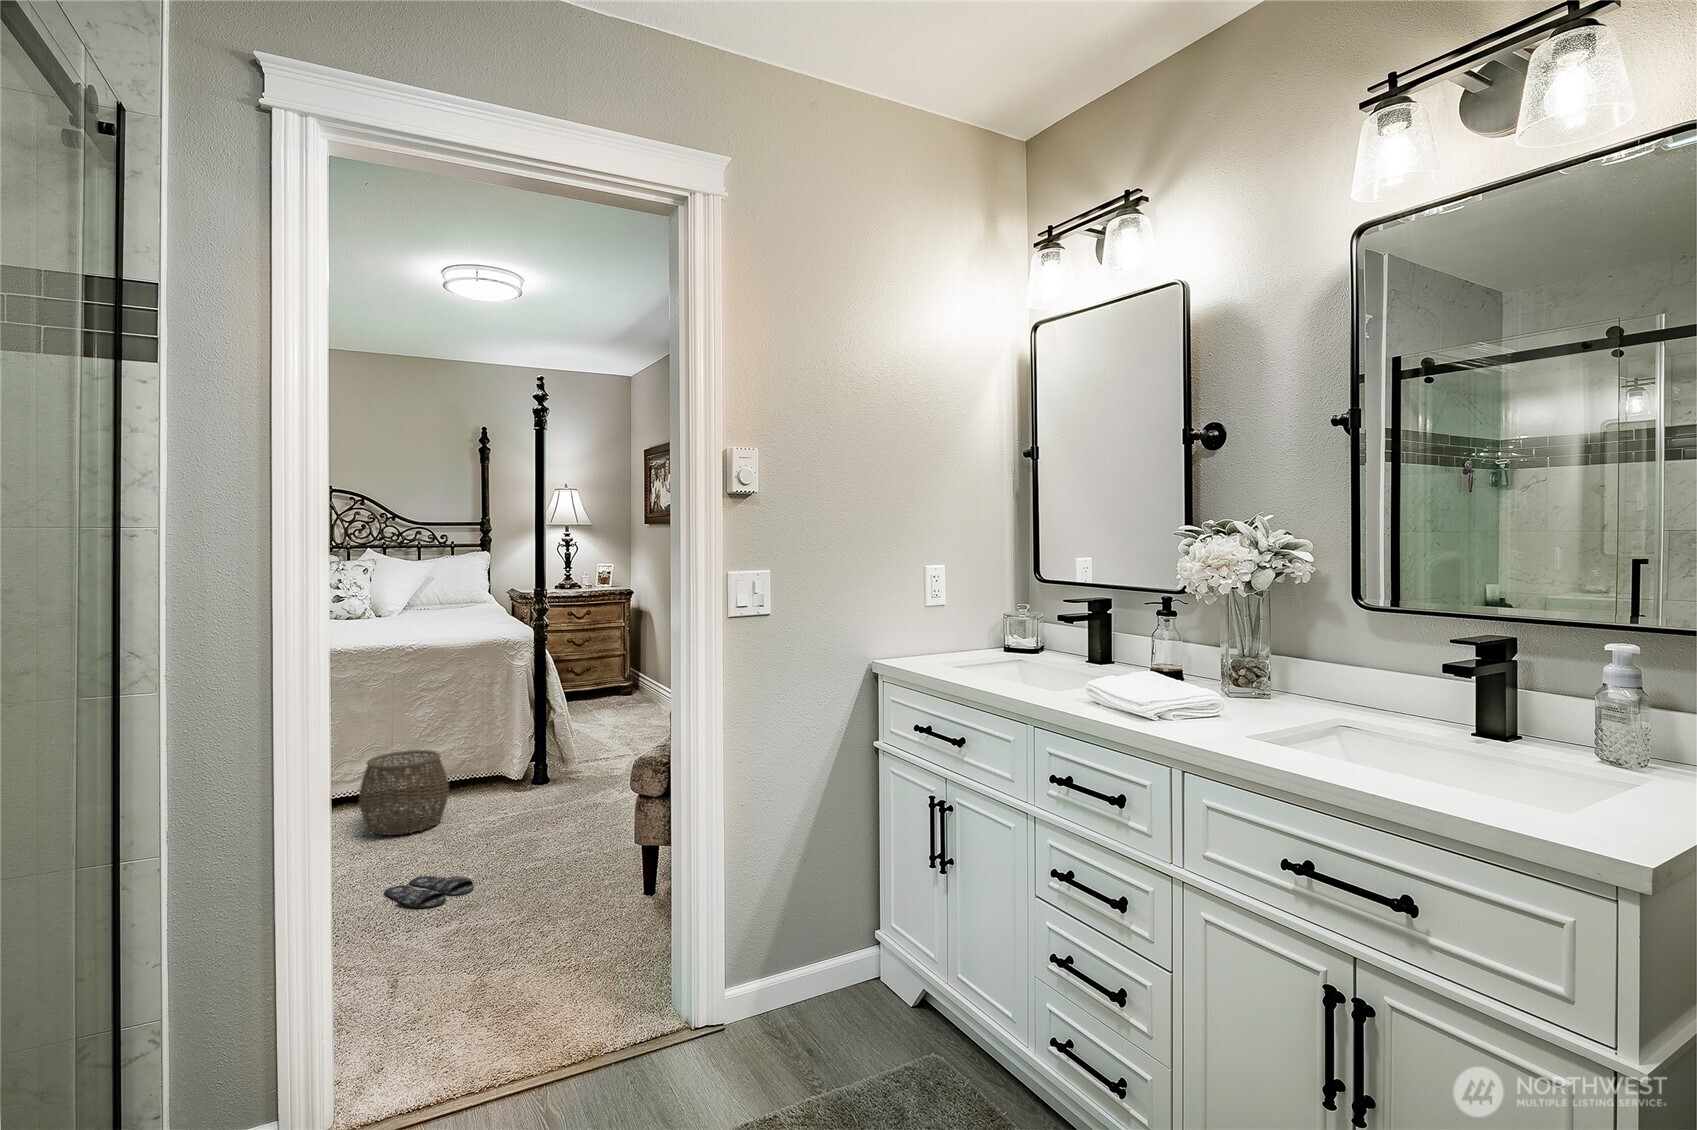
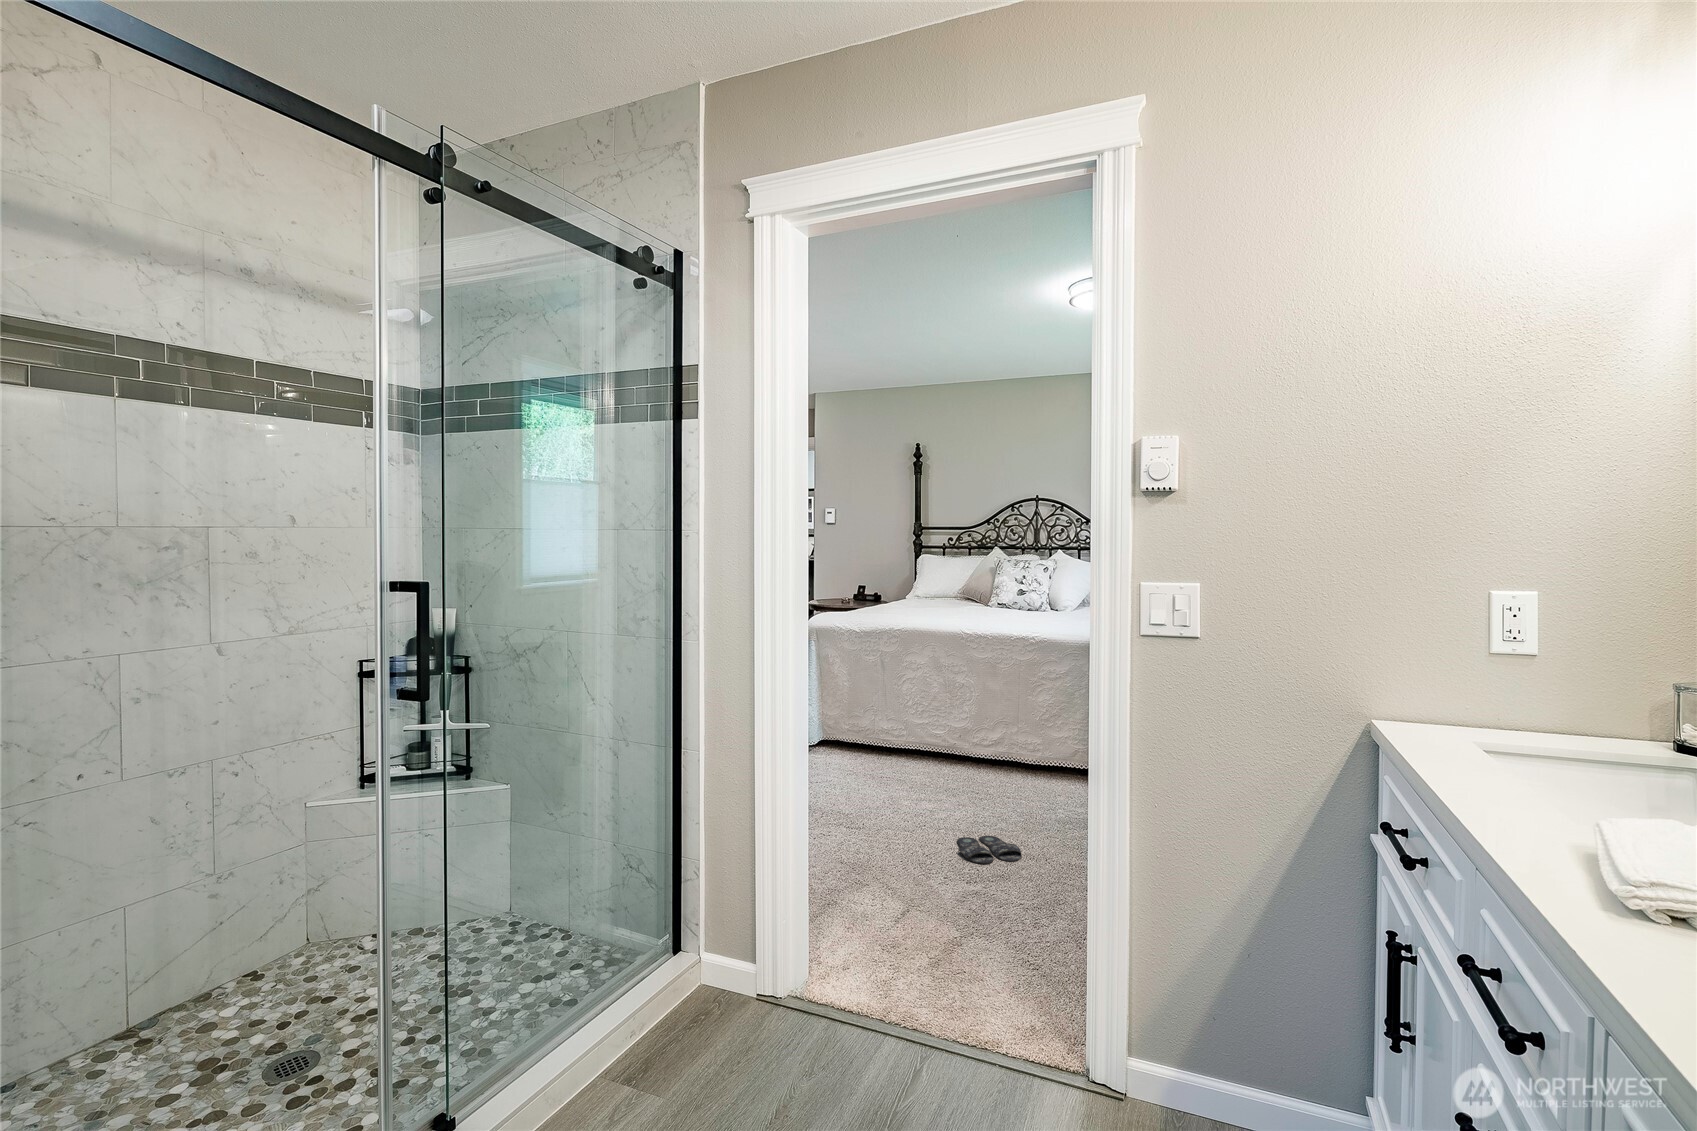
woven basket: present [359,750,449,836] -> none [979,725,1050,798]

